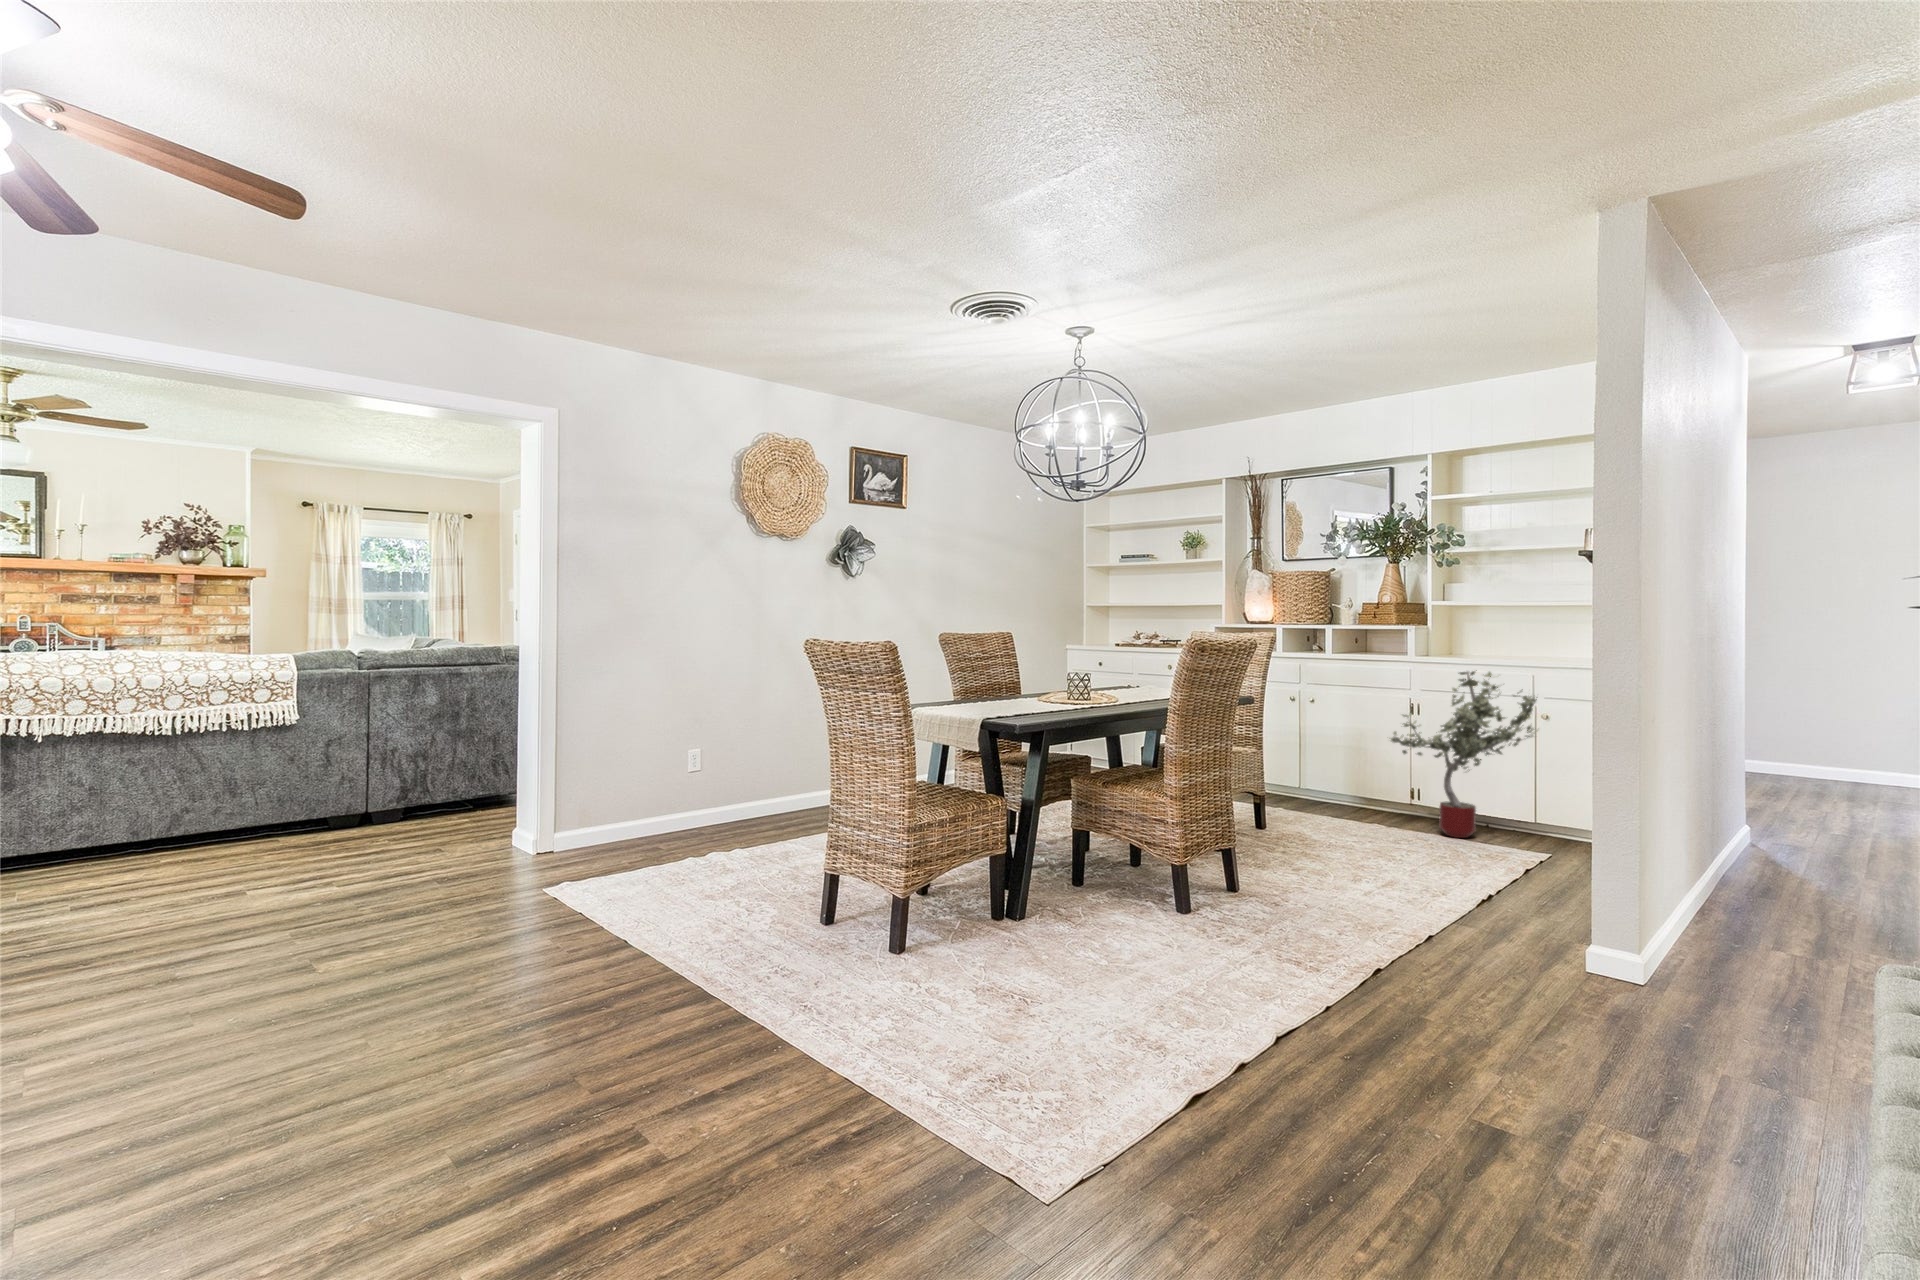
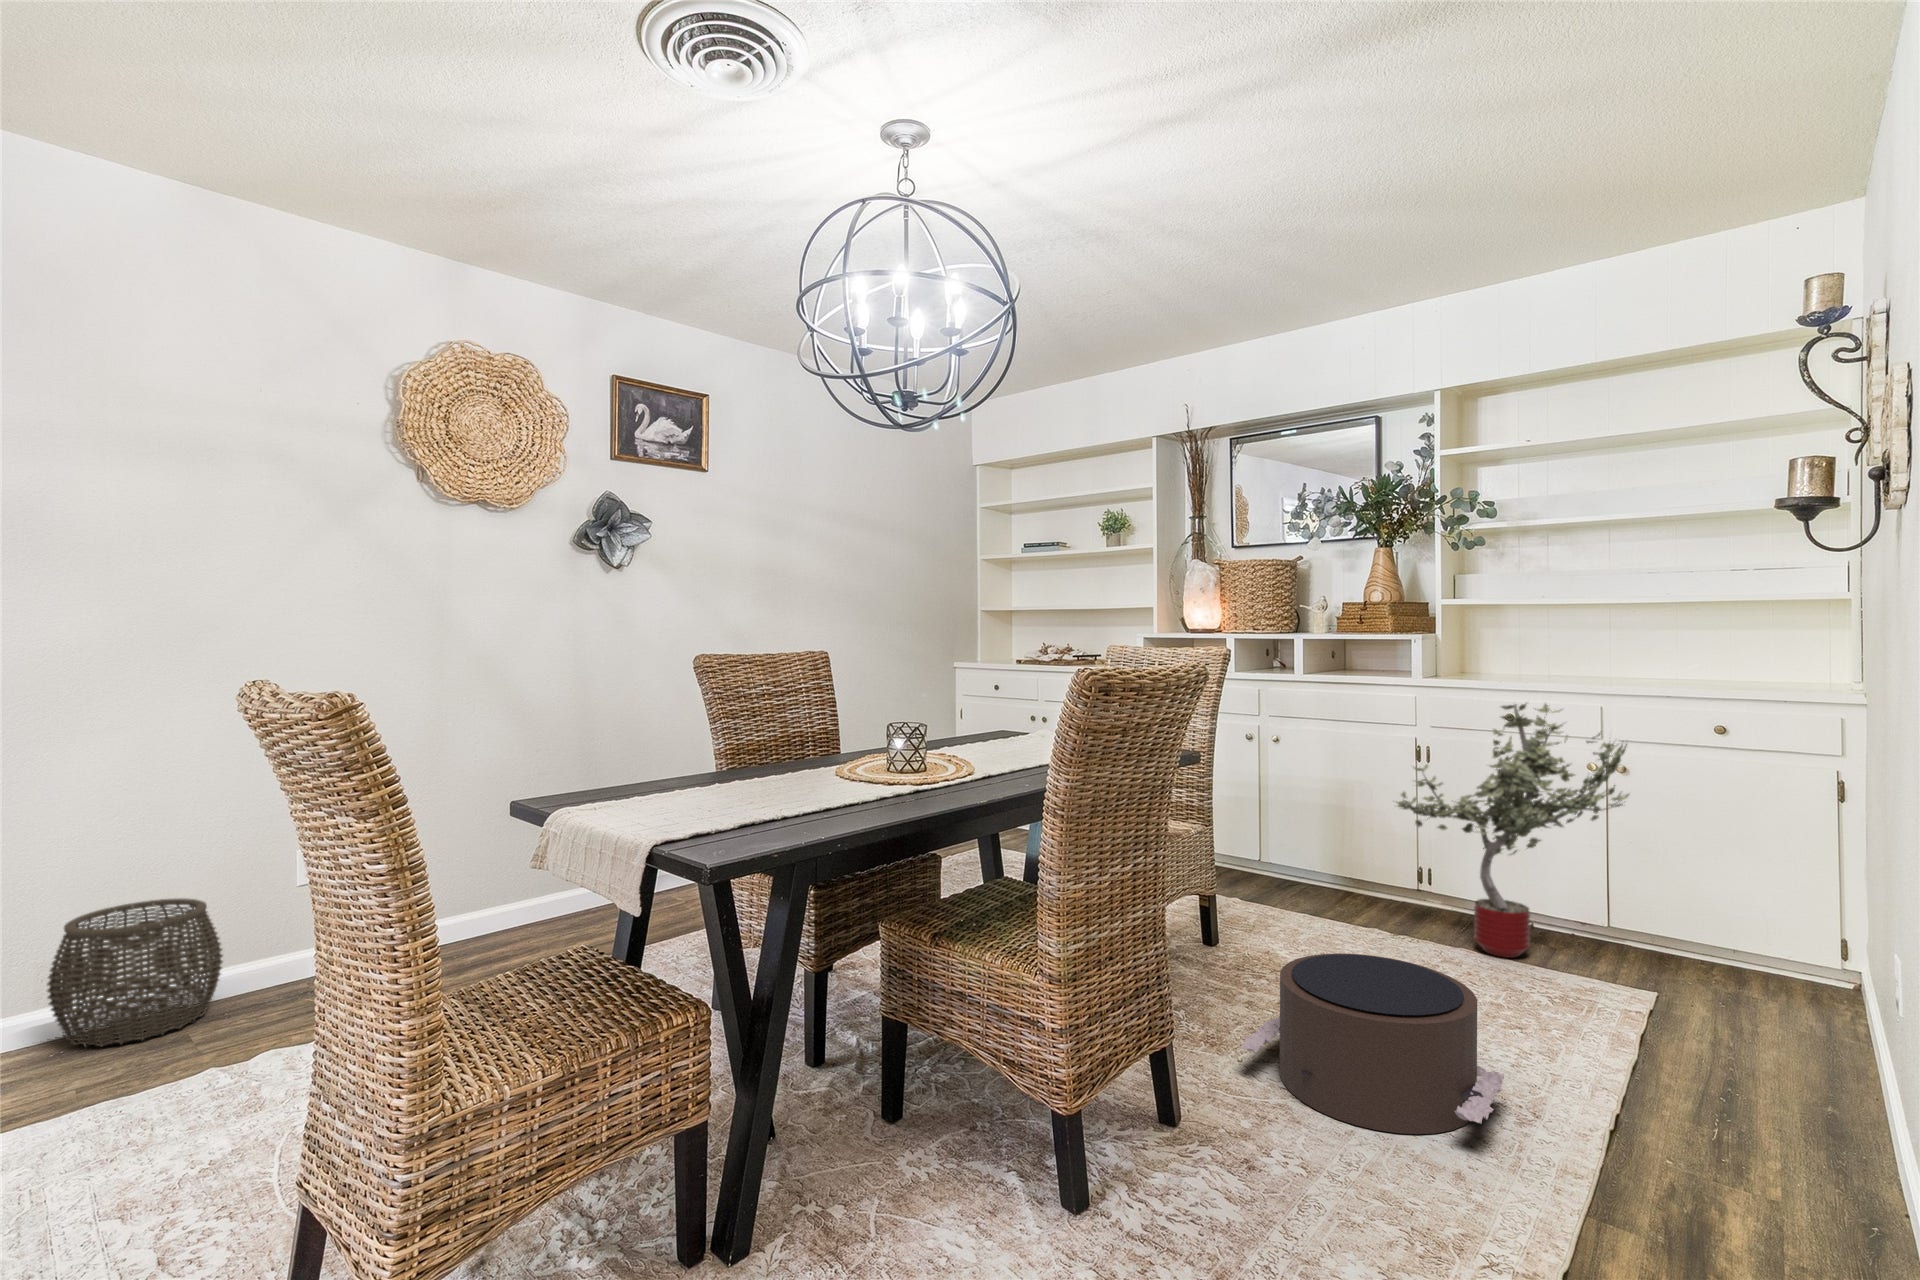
woven basket: none [582,775,665,852] -> present [47,898,223,1047]
pouf: none [1275,815,1428,901] -> present [1240,953,1504,1134]

